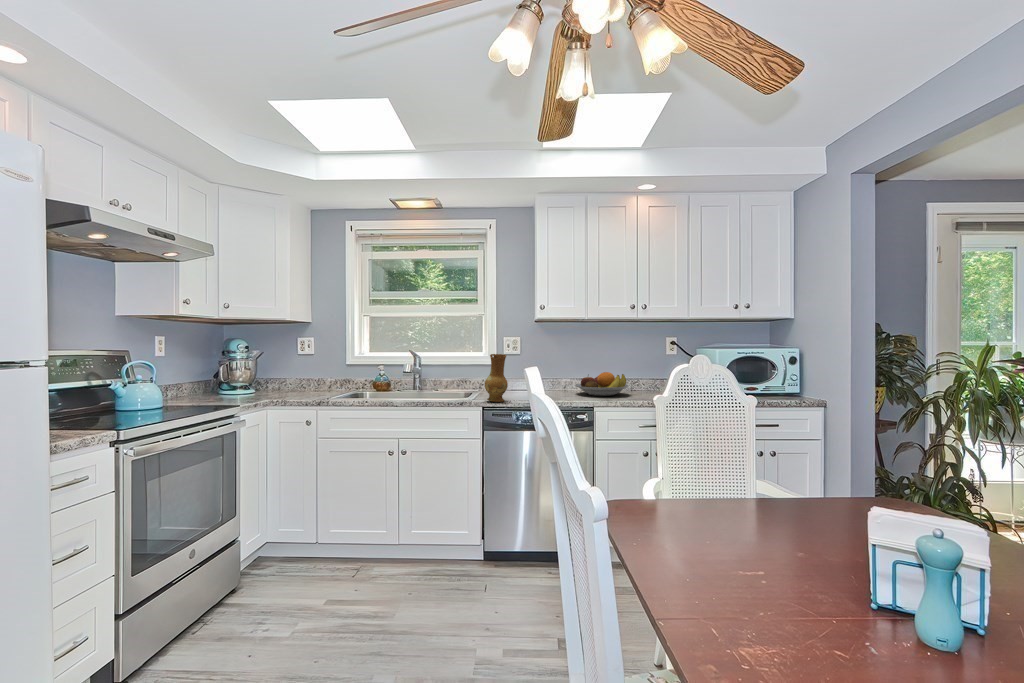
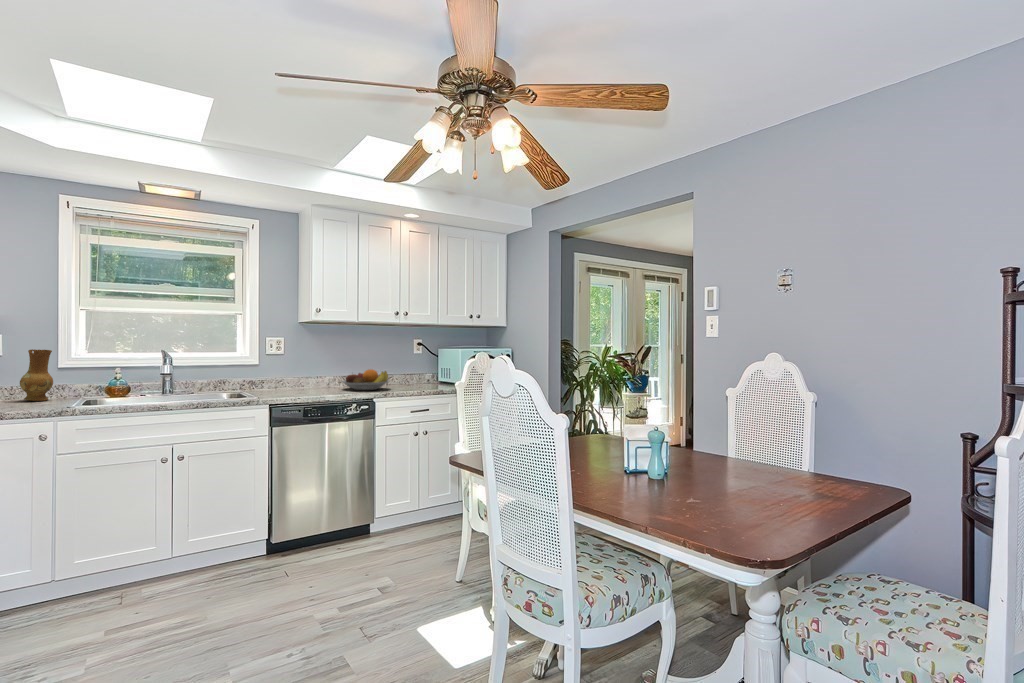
ceramic jug: present [485,354,508,402] -> present [20,349,53,401]

